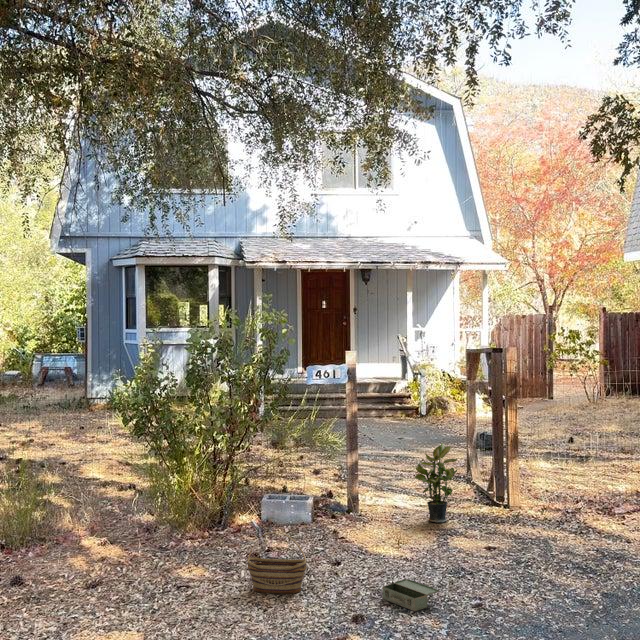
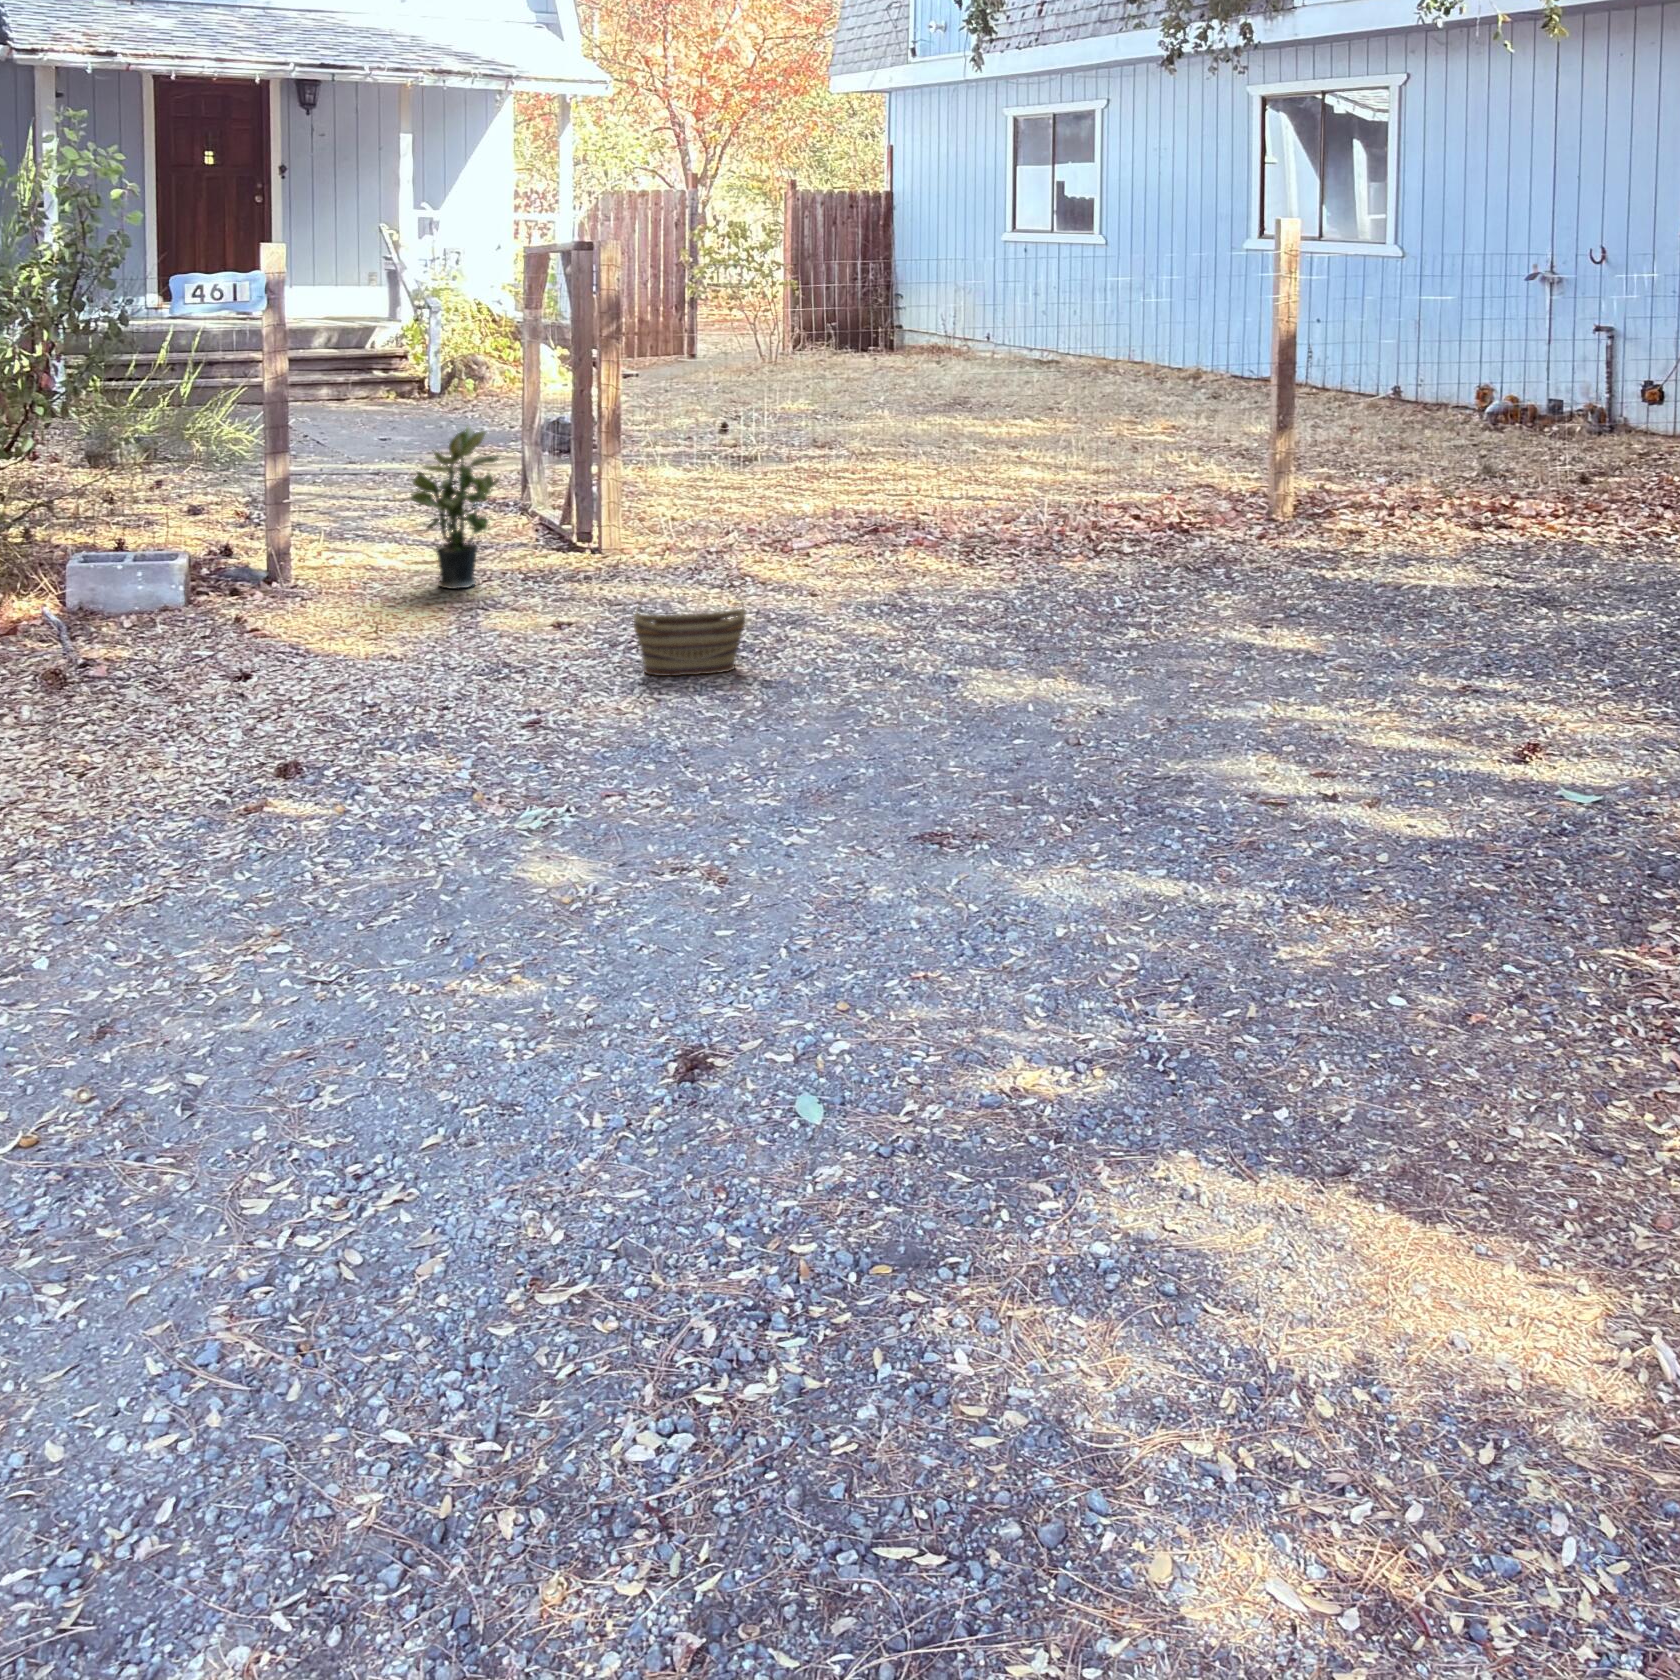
basket: present [248,532,306,594] -> present [634,564,746,676]
toolbox: present [382,579,439,611] -> none [338,687,456,745]

